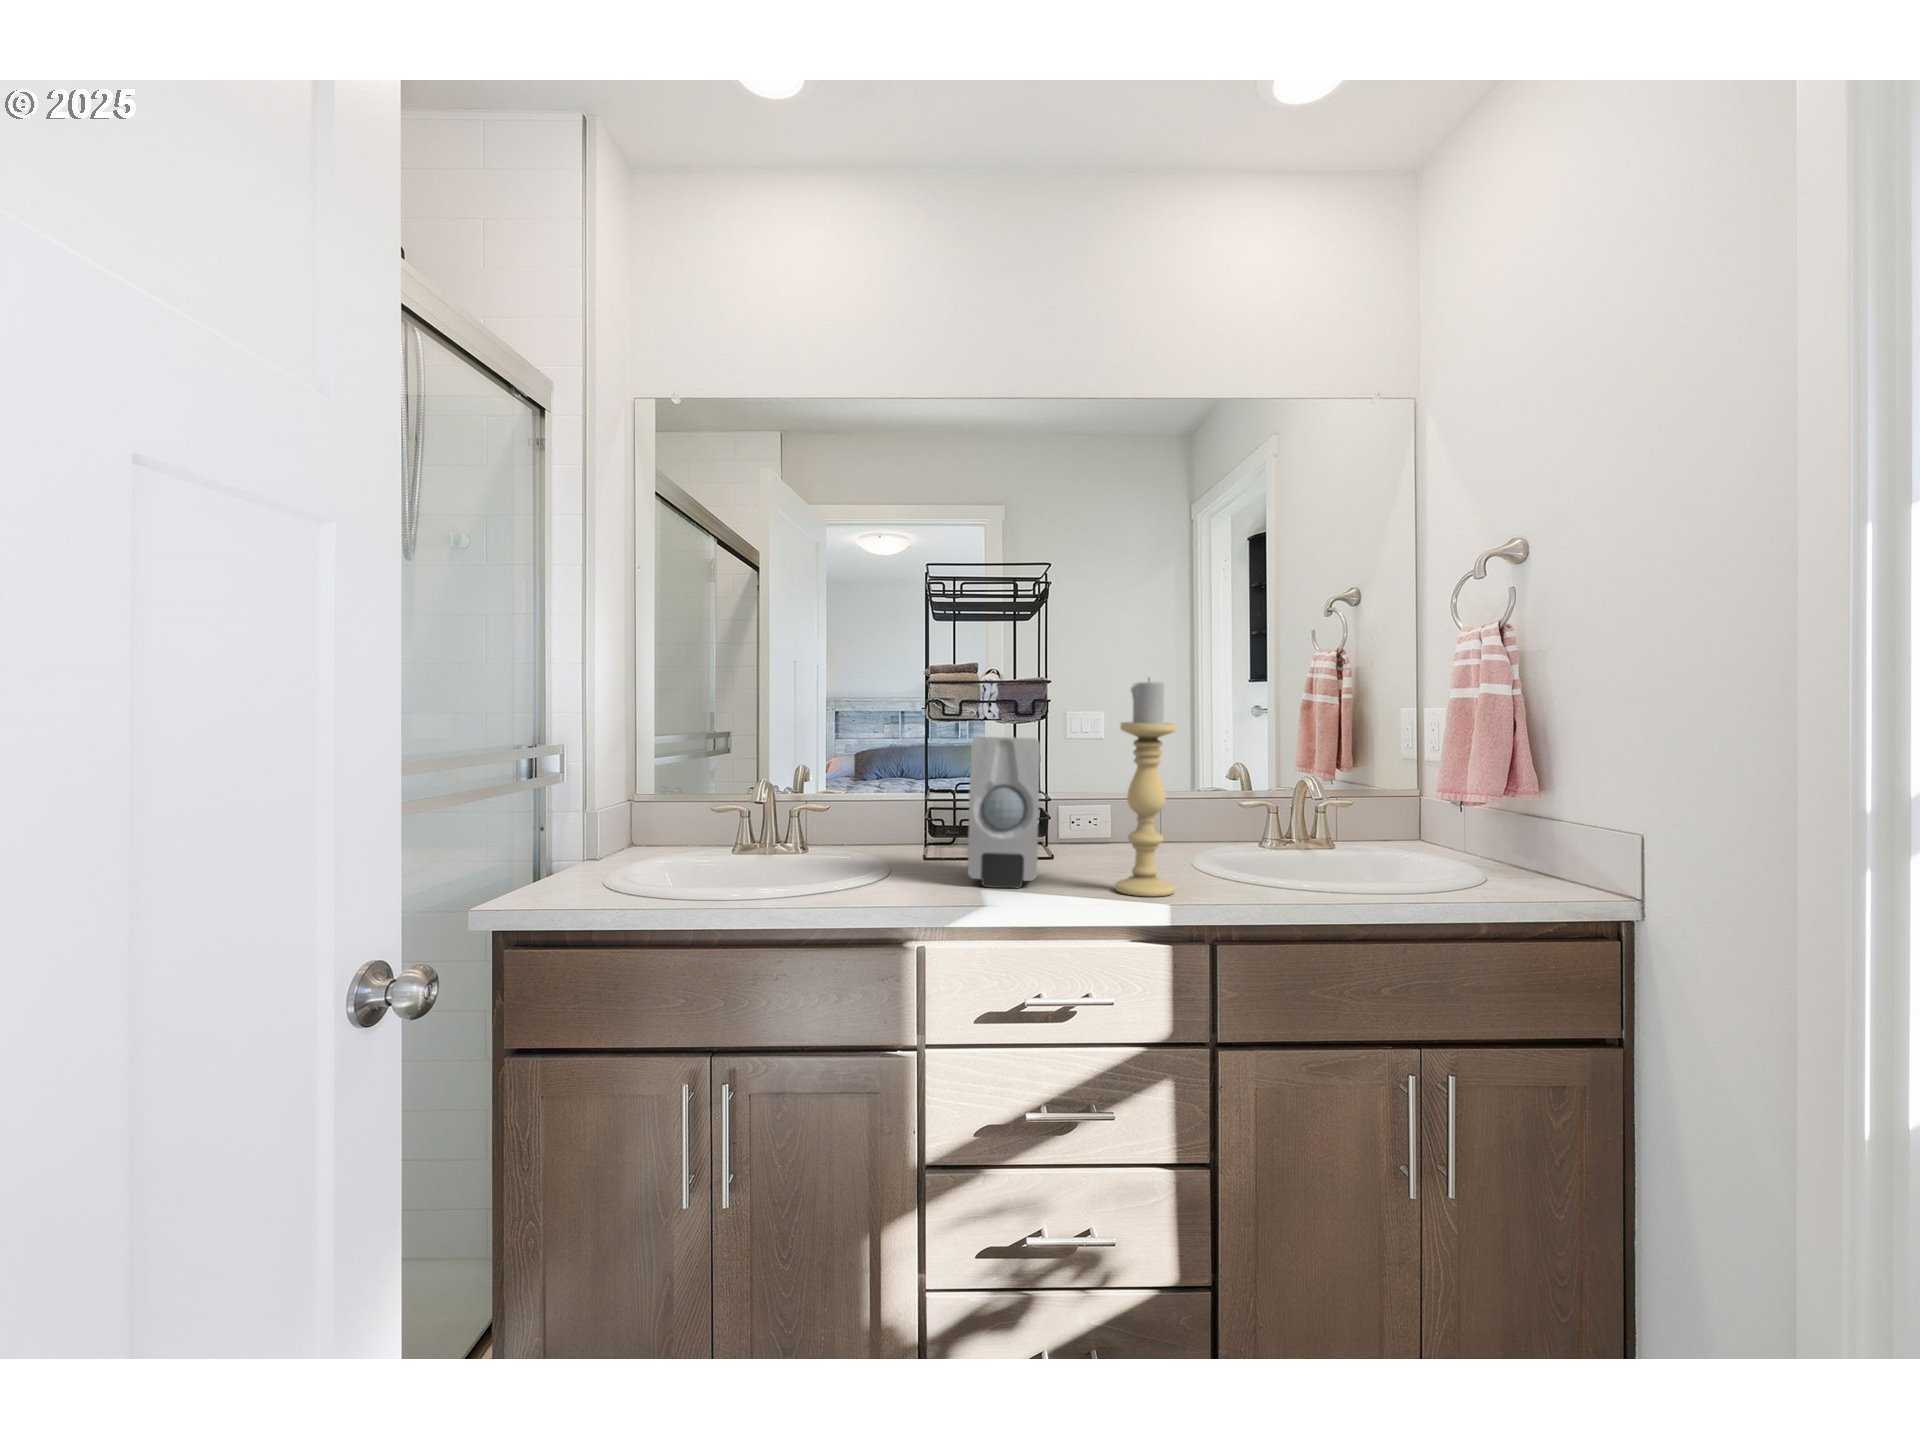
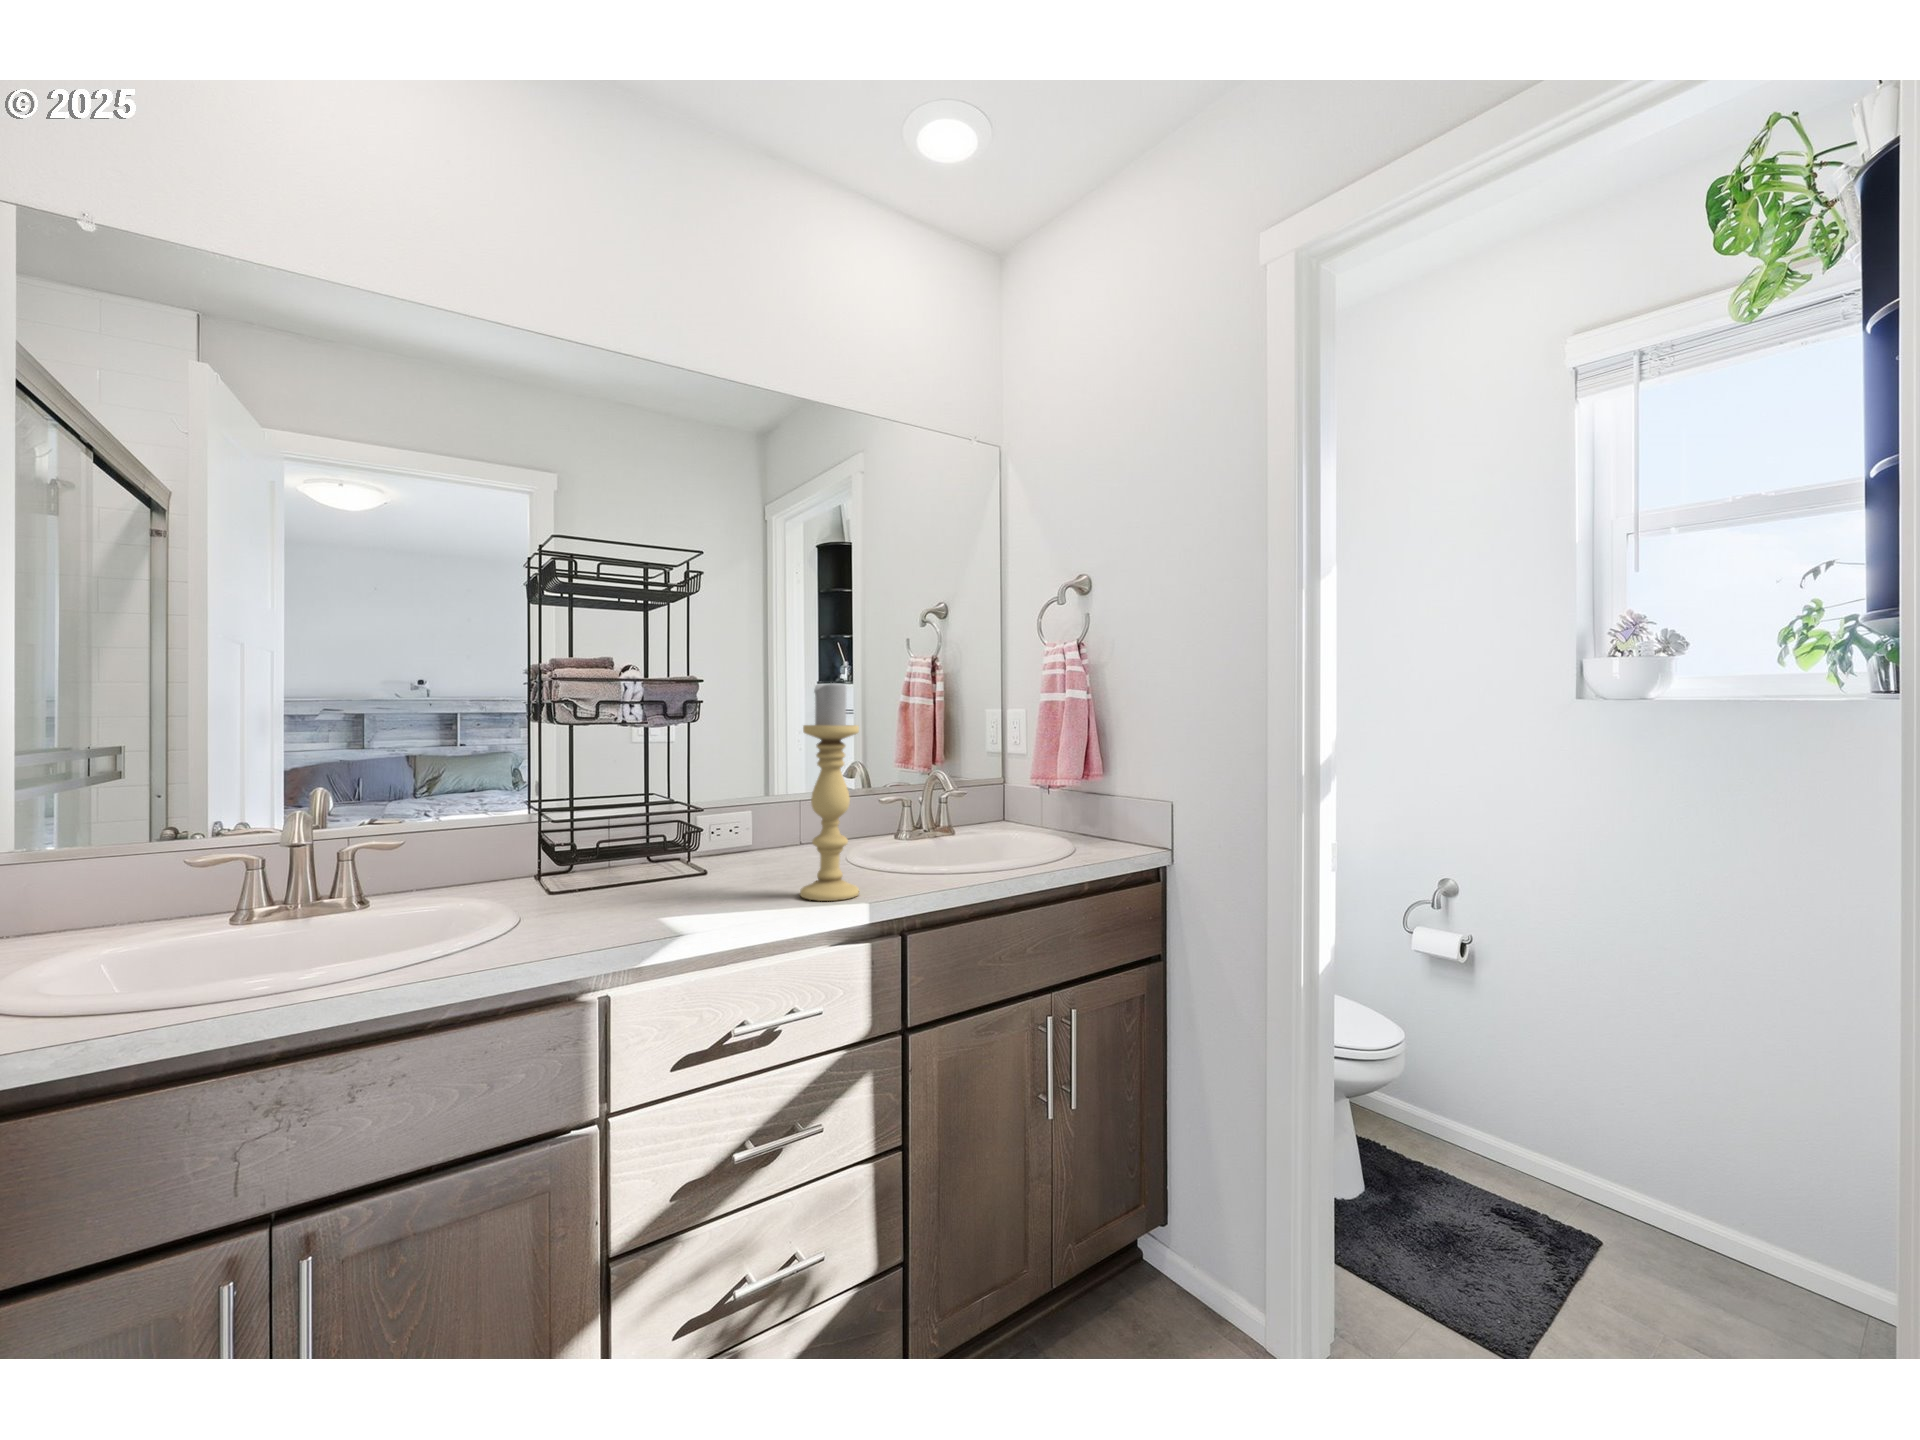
soap dispenser: present [968,737,1040,888] -> none [629,744,720,913]

